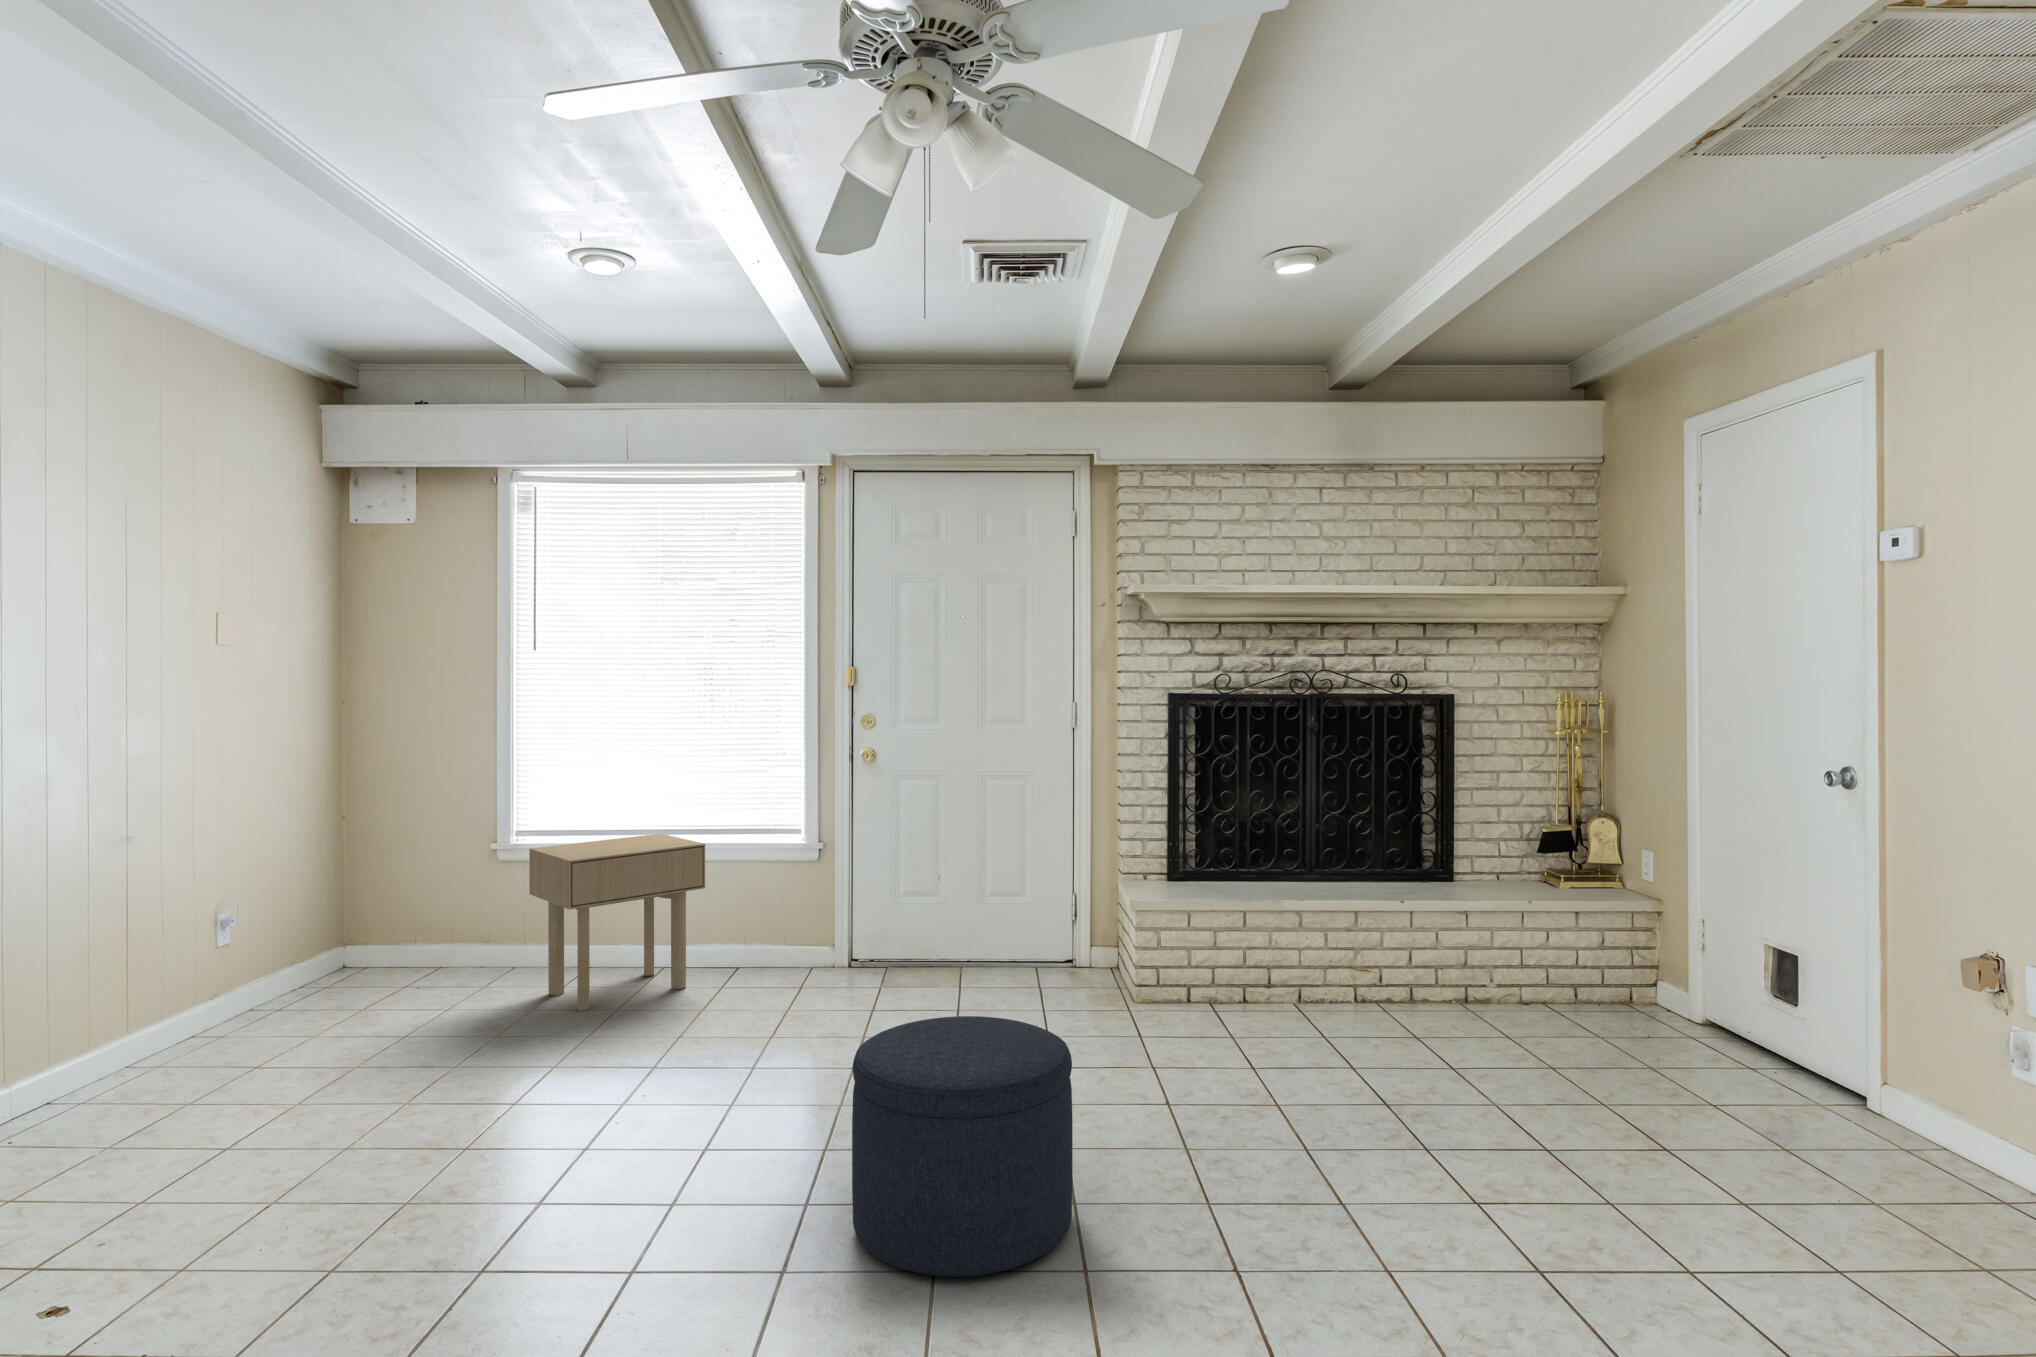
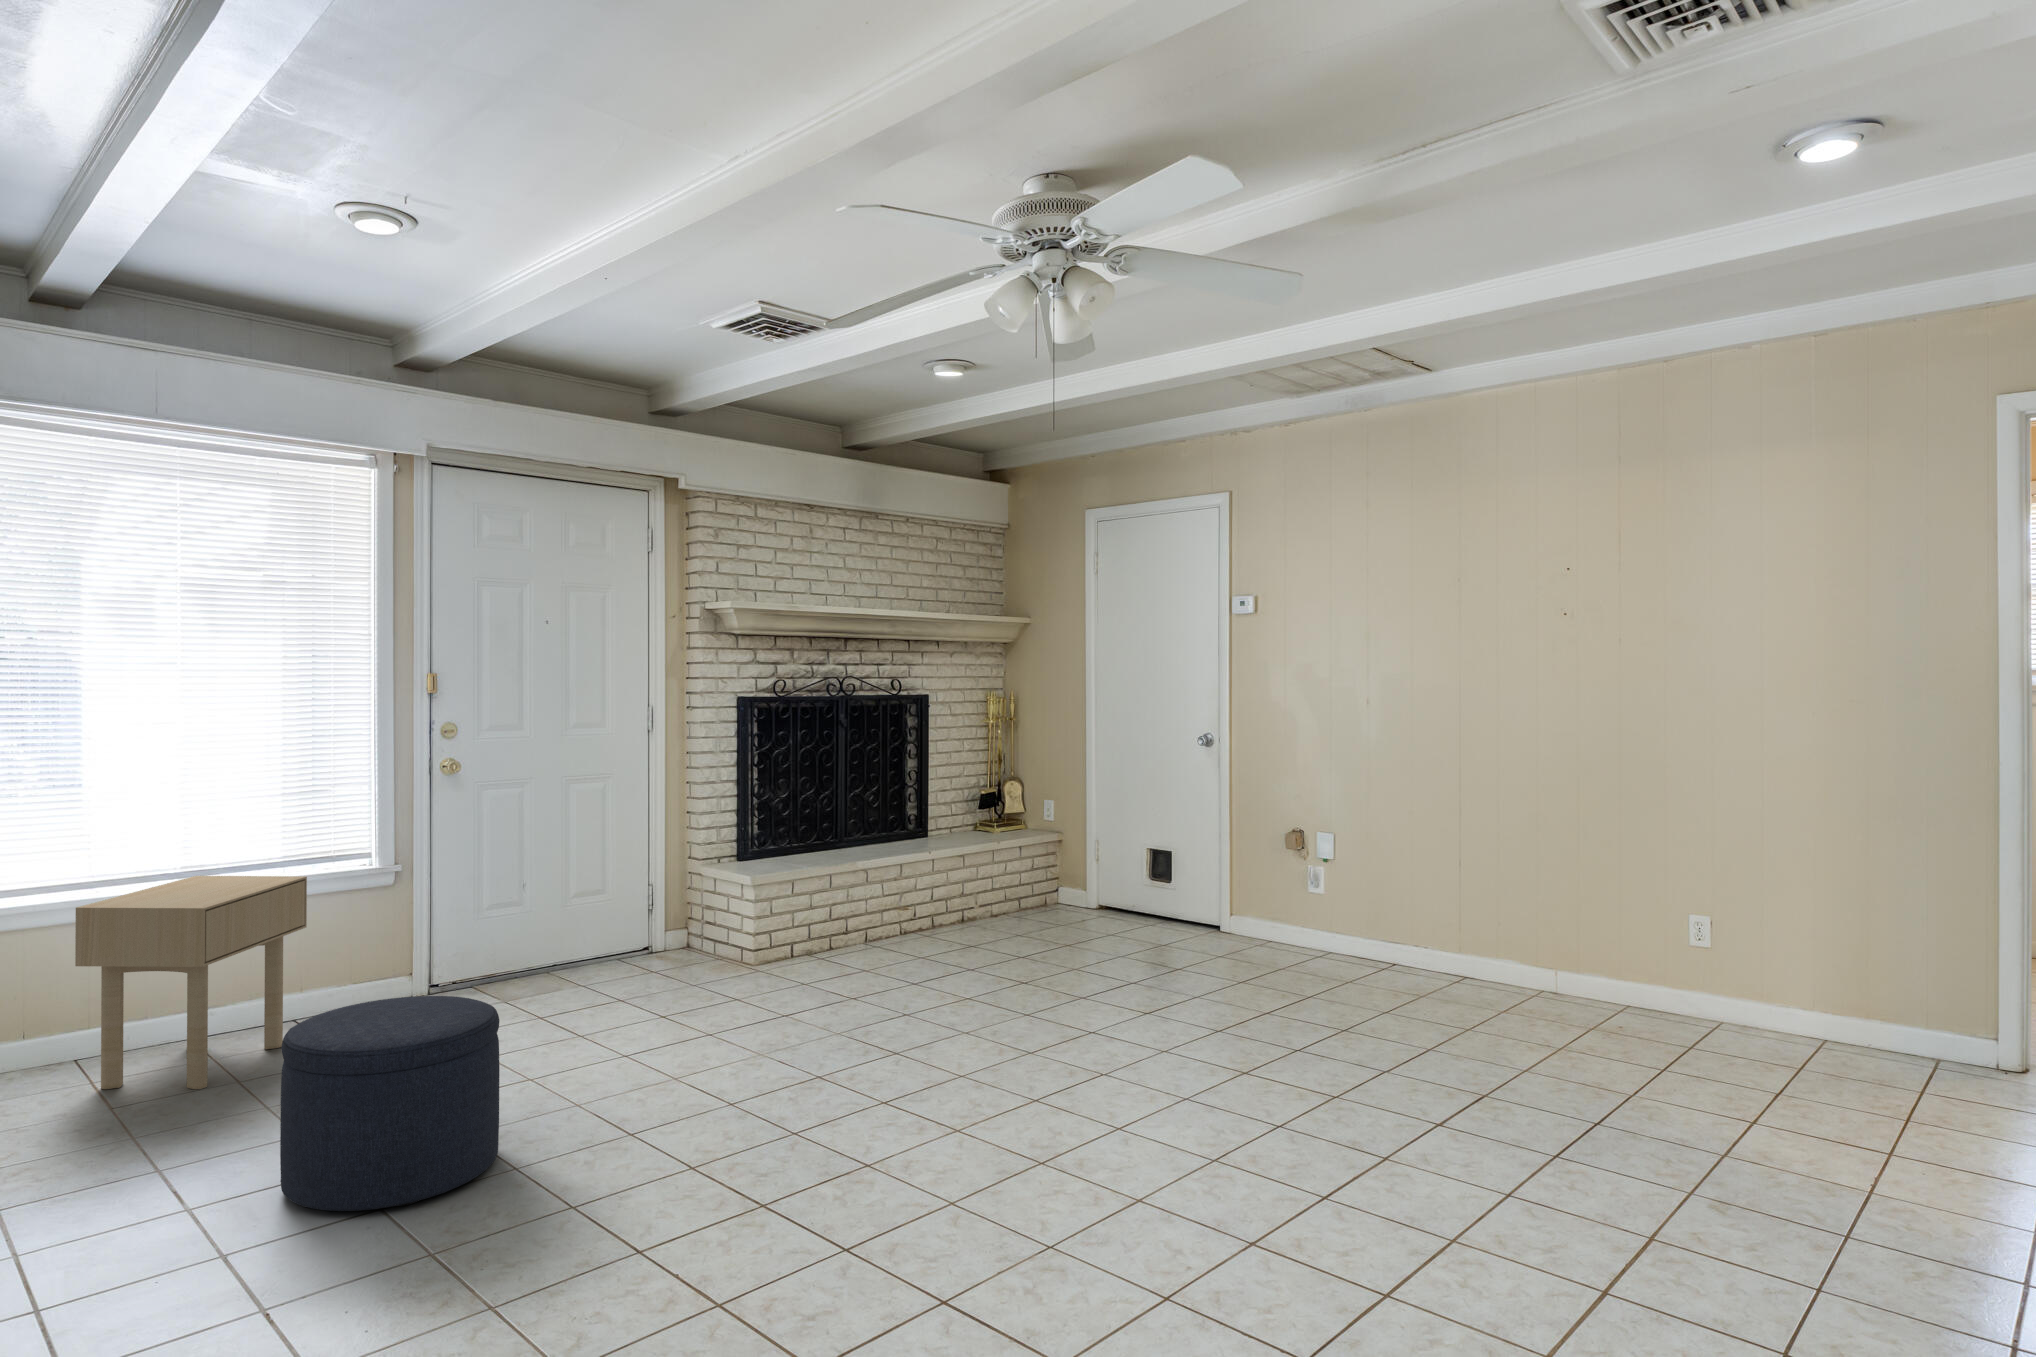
ottoman: present [852,1016,1073,1277] -> present [280,996,500,1211]

